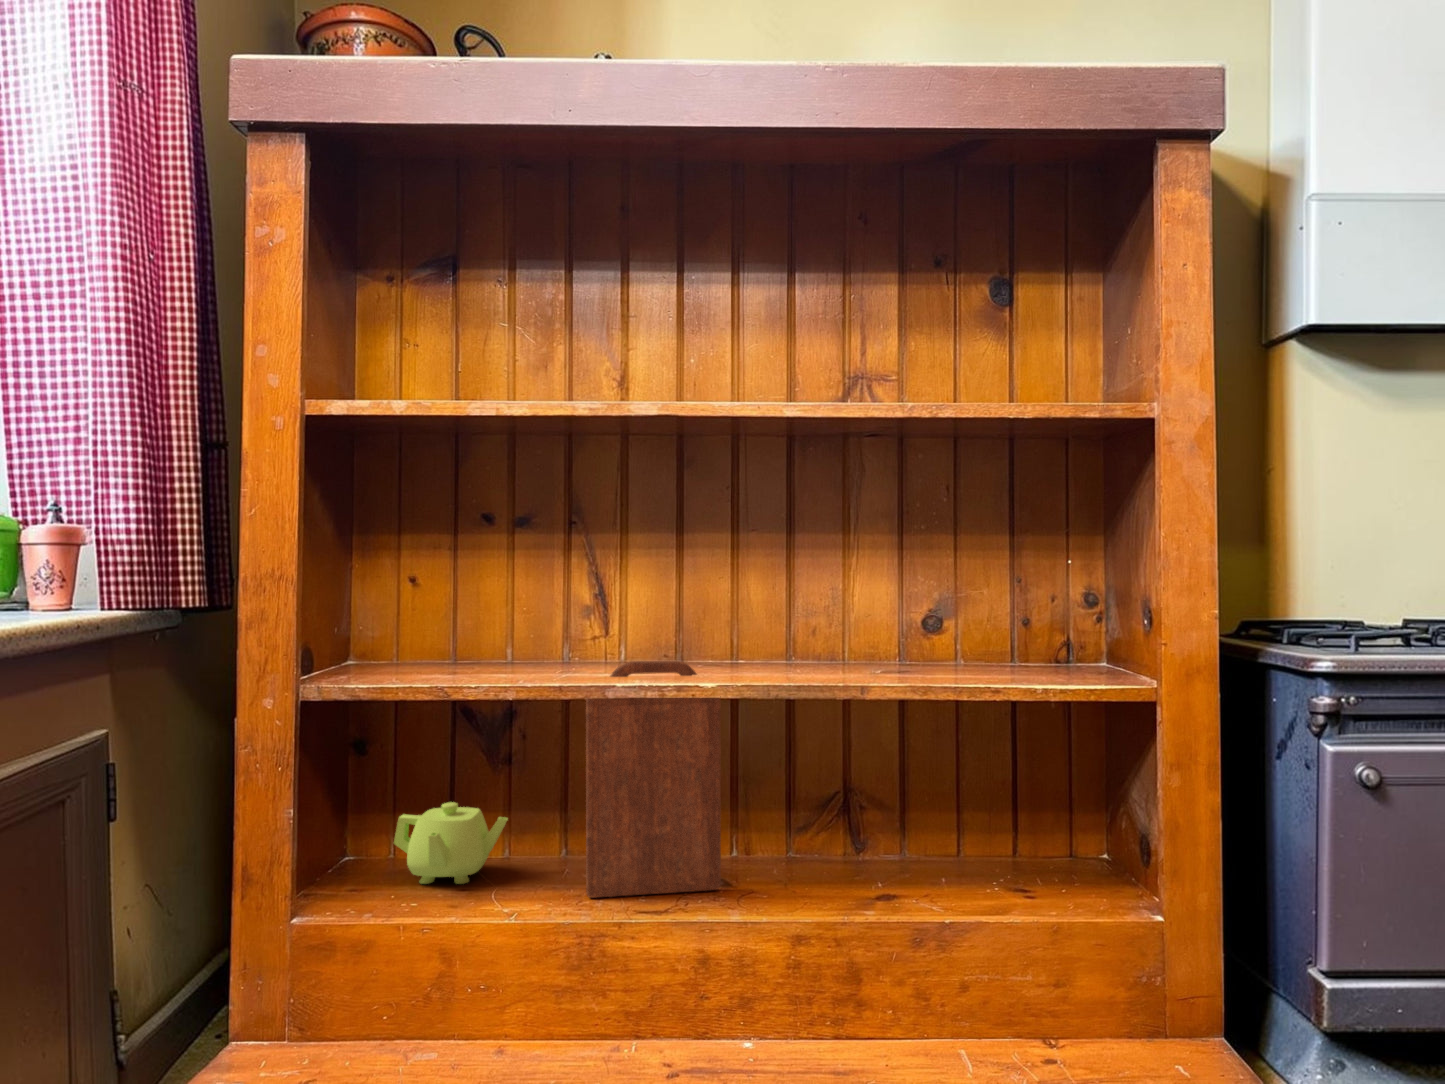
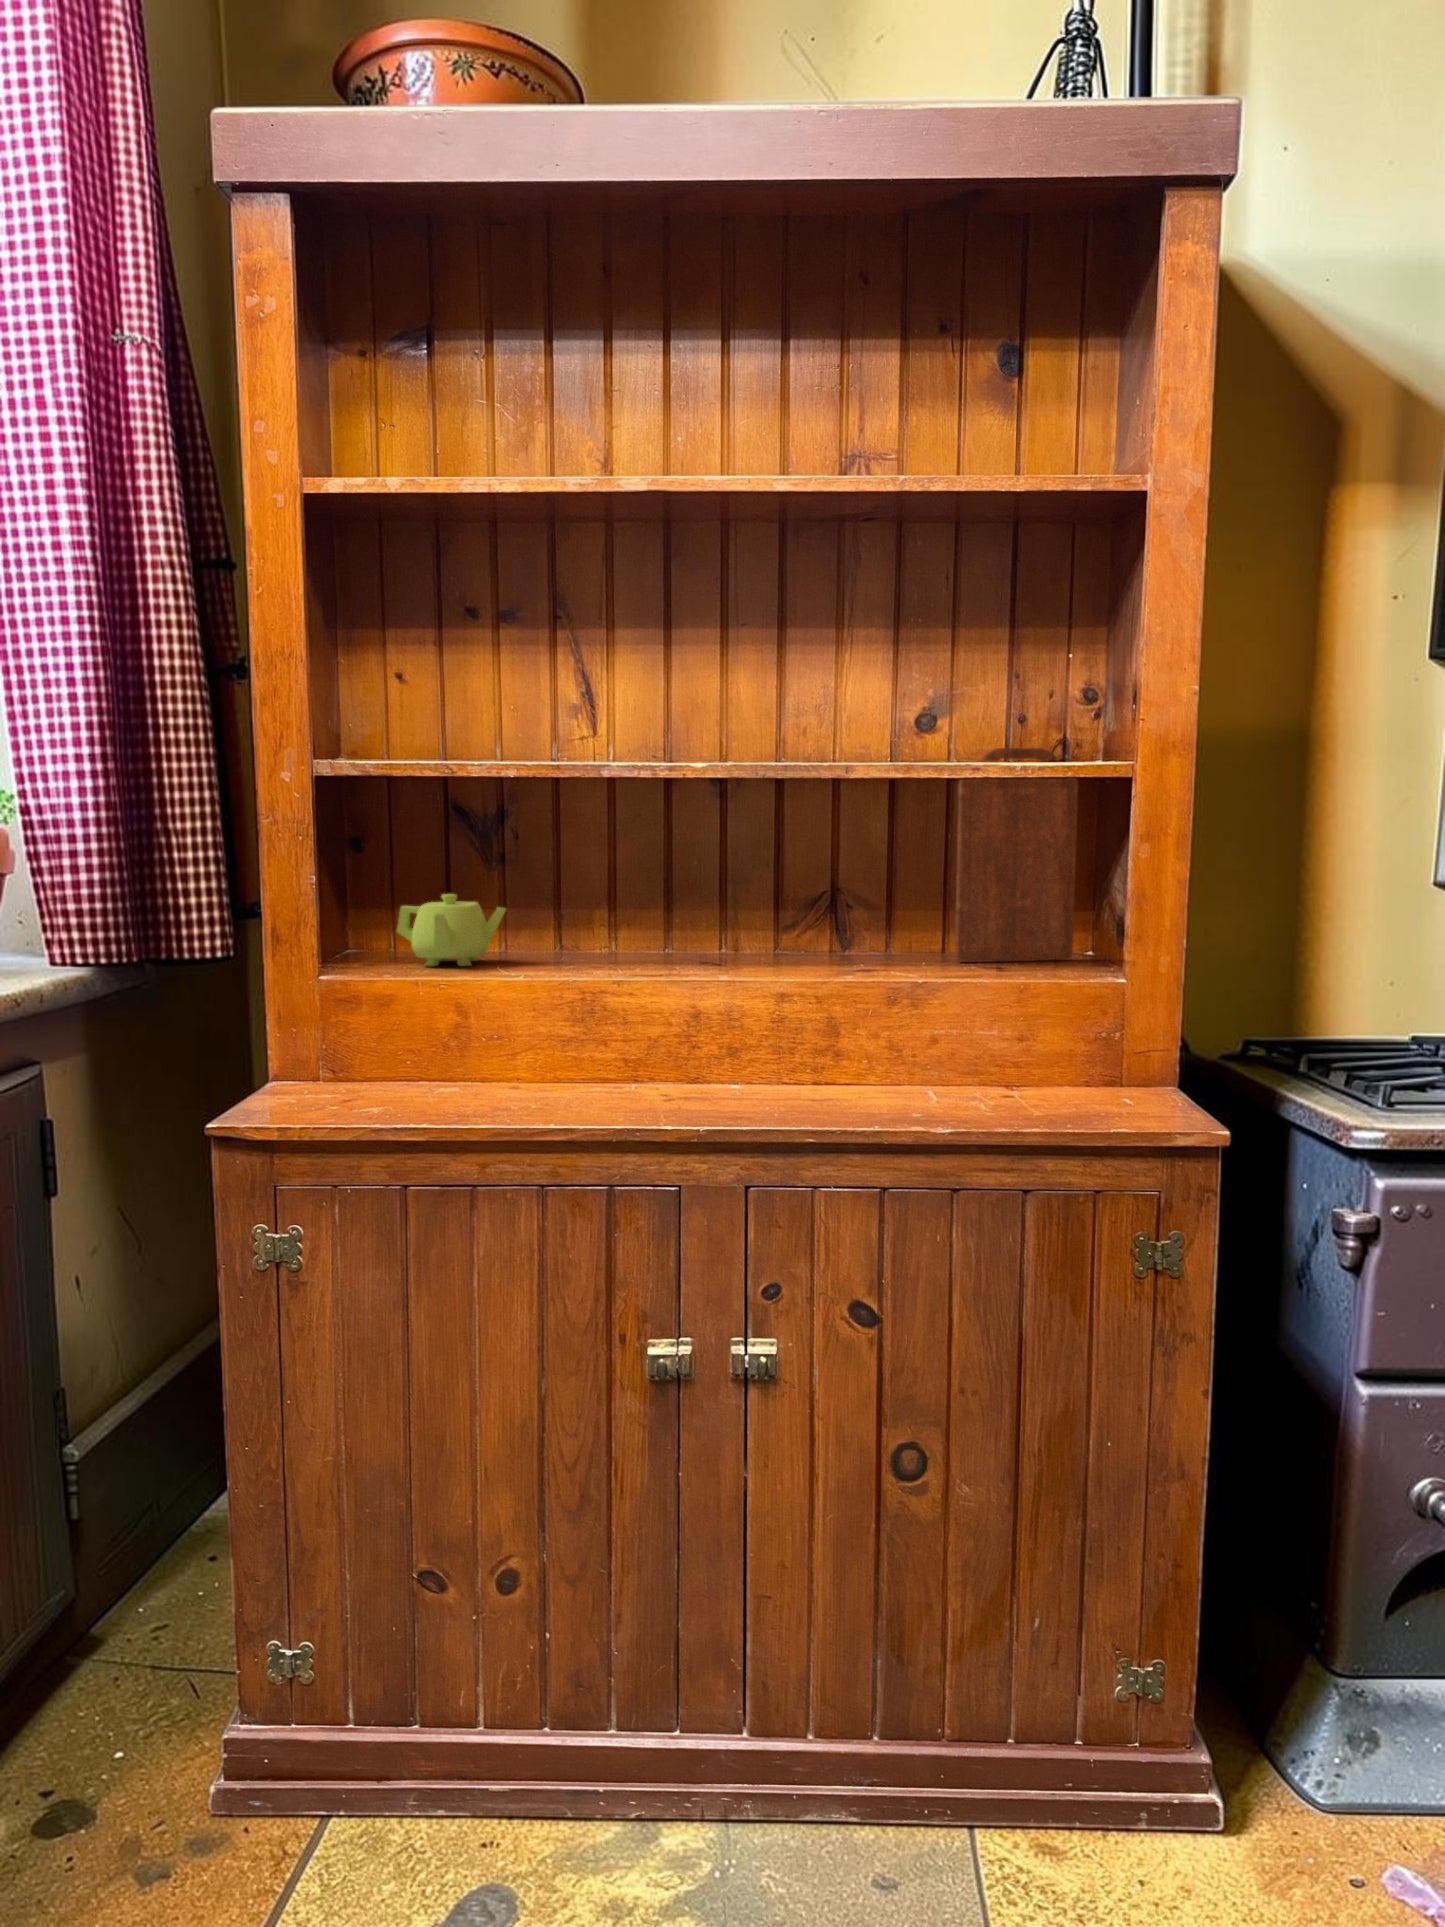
cutting board: present [586,661,721,898] -> present [955,748,1078,962]

